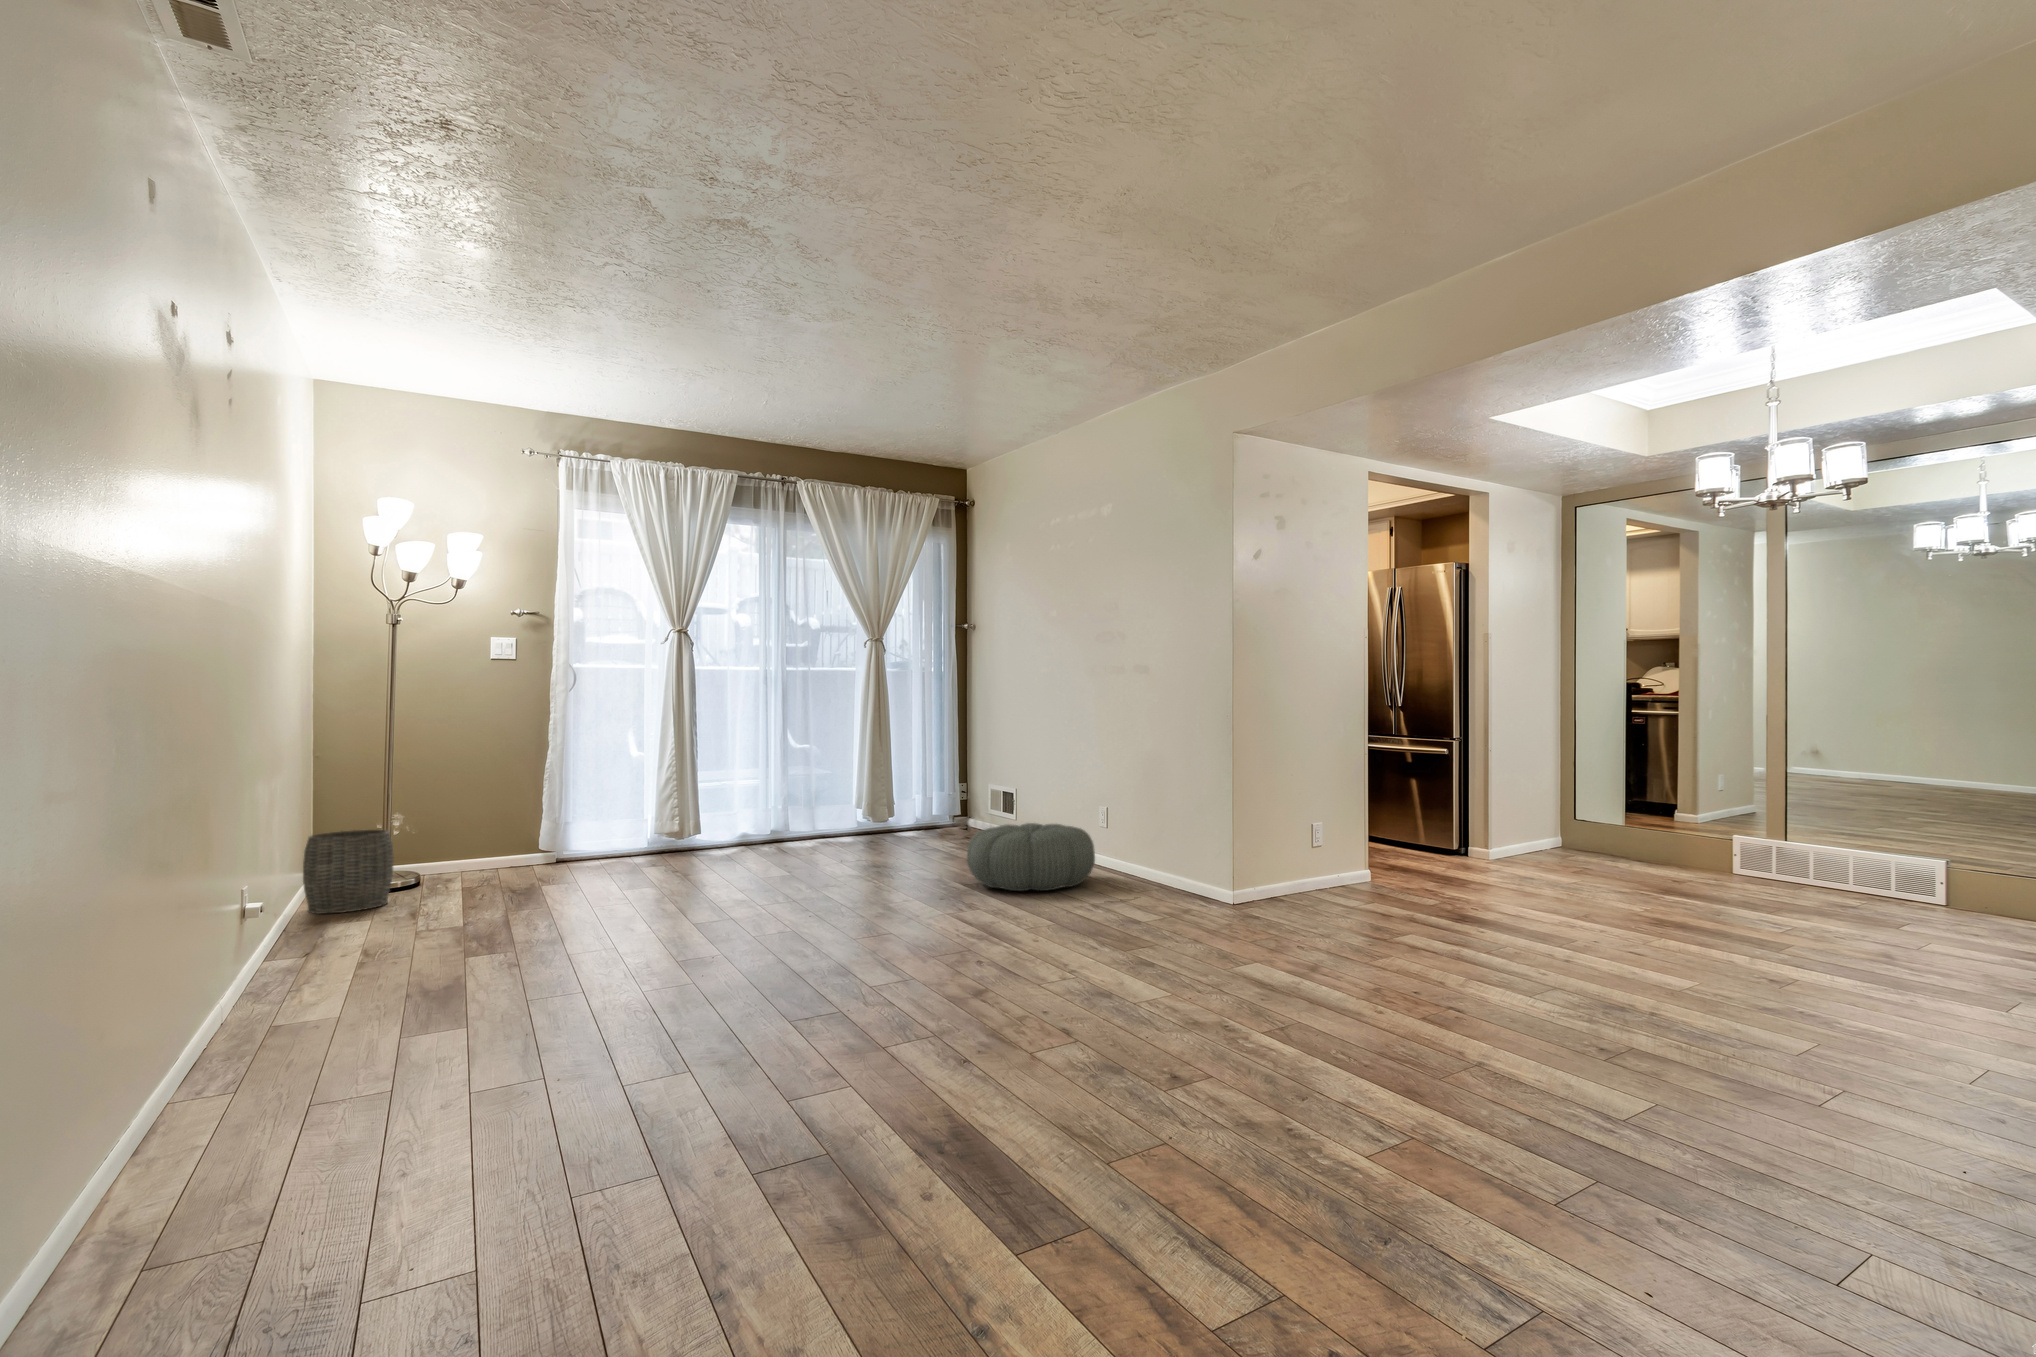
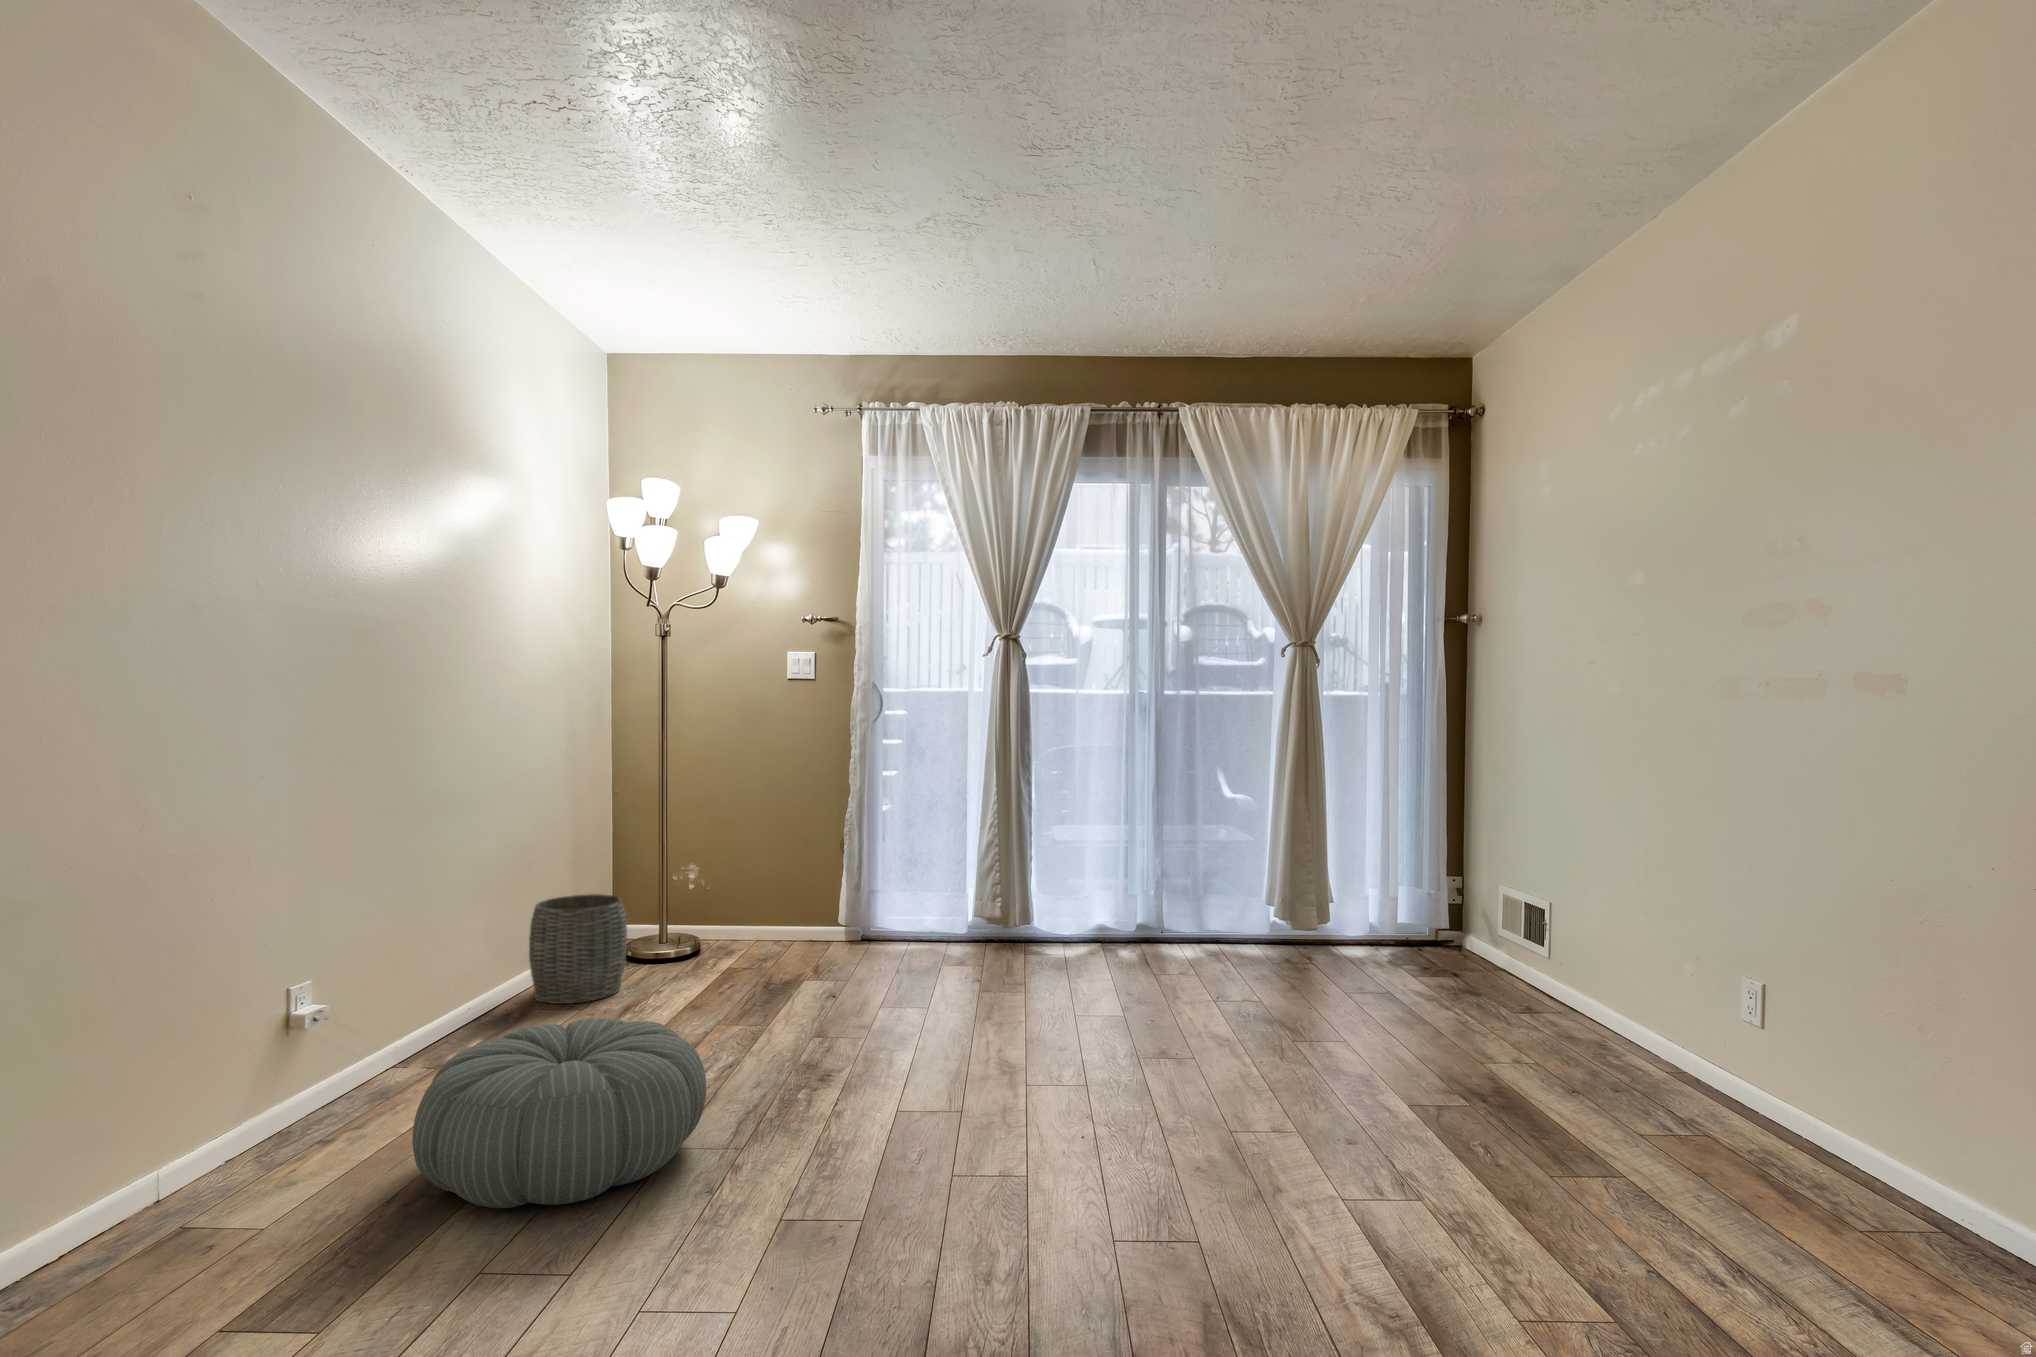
pouf: present [967,823,1095,891] -> present [412,1018,706,1208]

